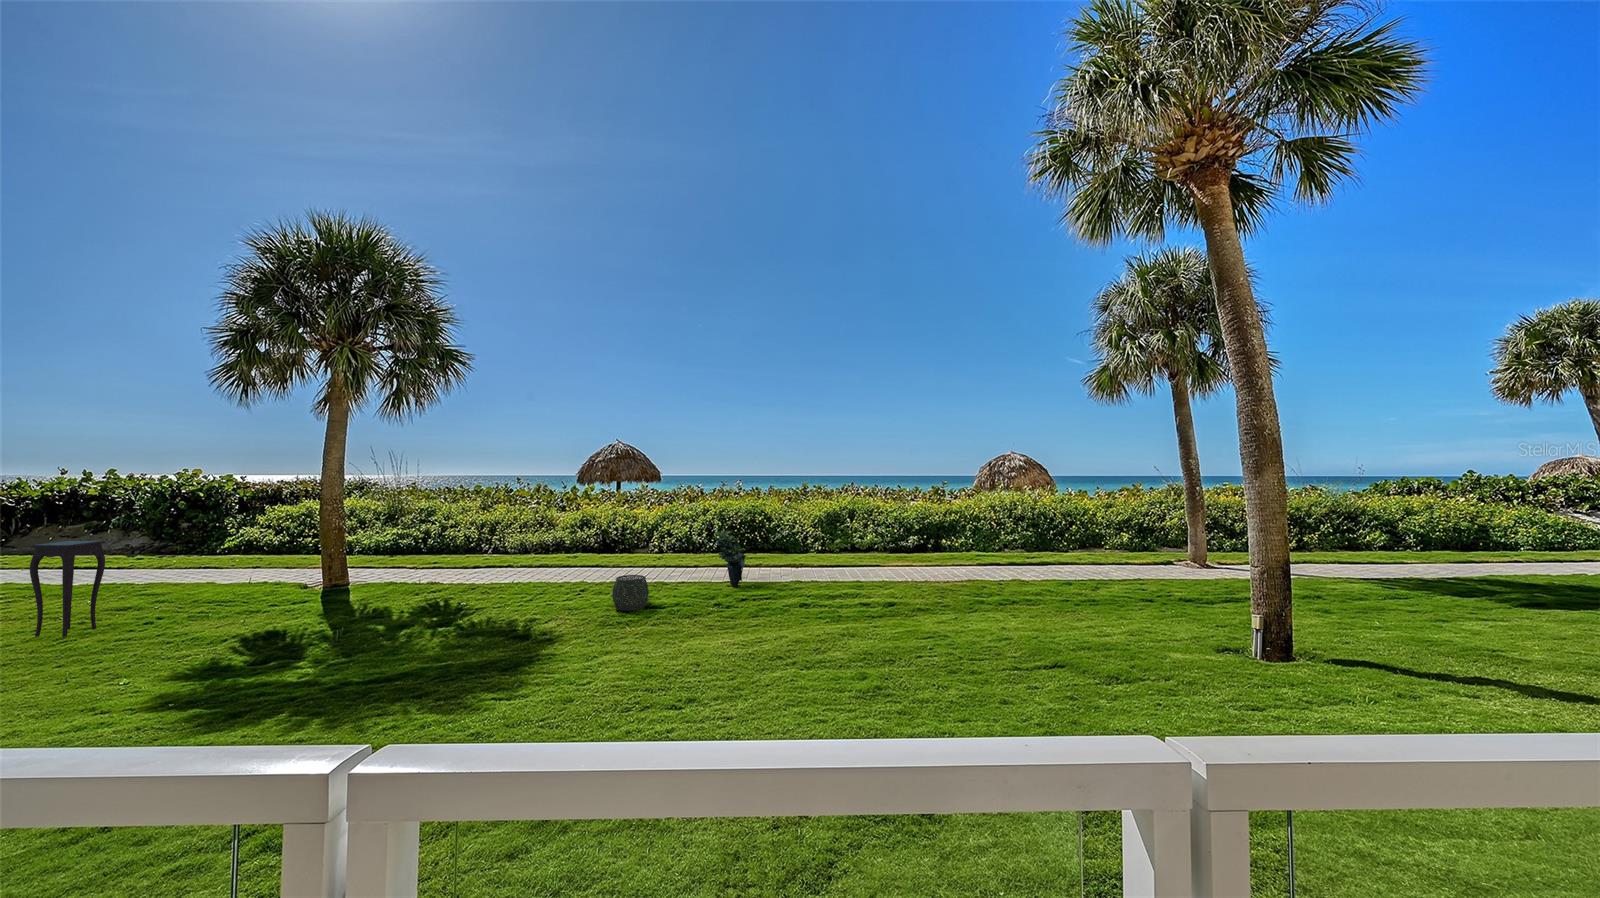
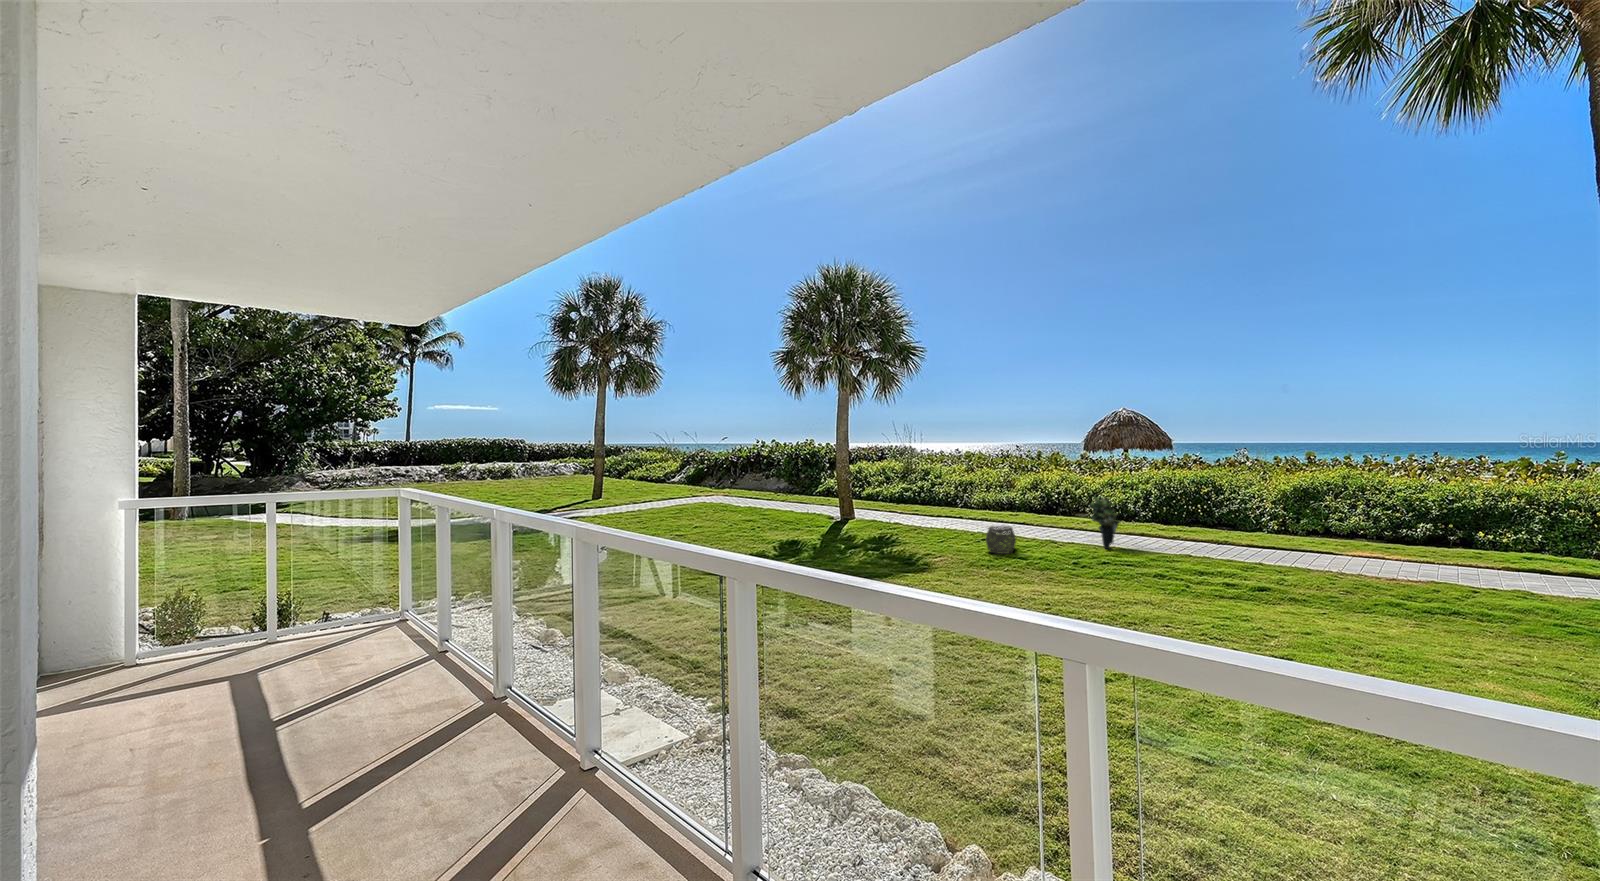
side table: present [30,541,106,637] -> none [717,479,742,528]

